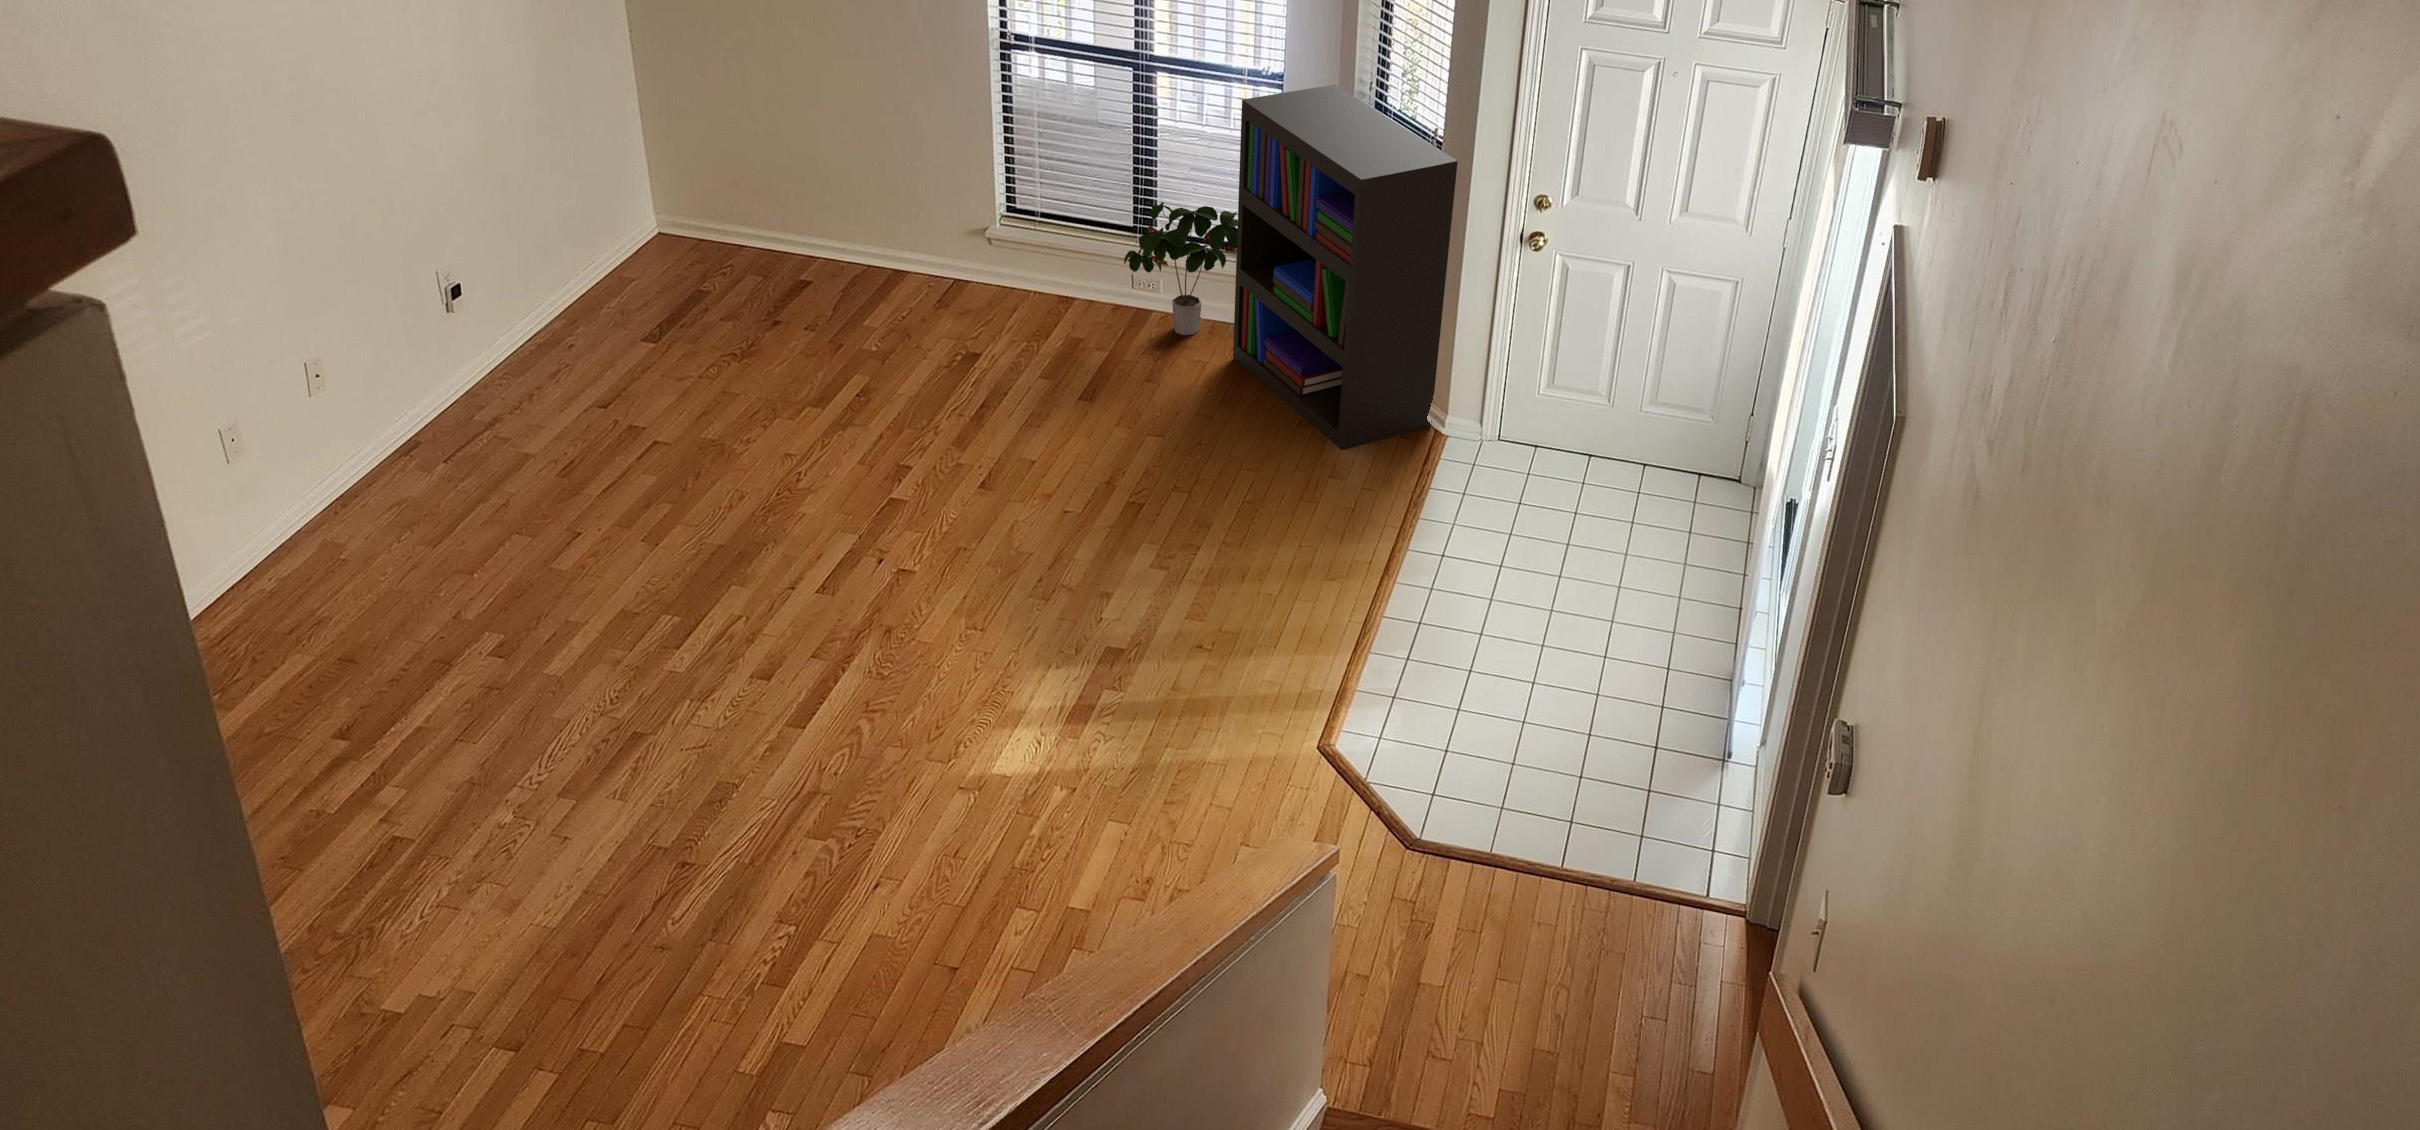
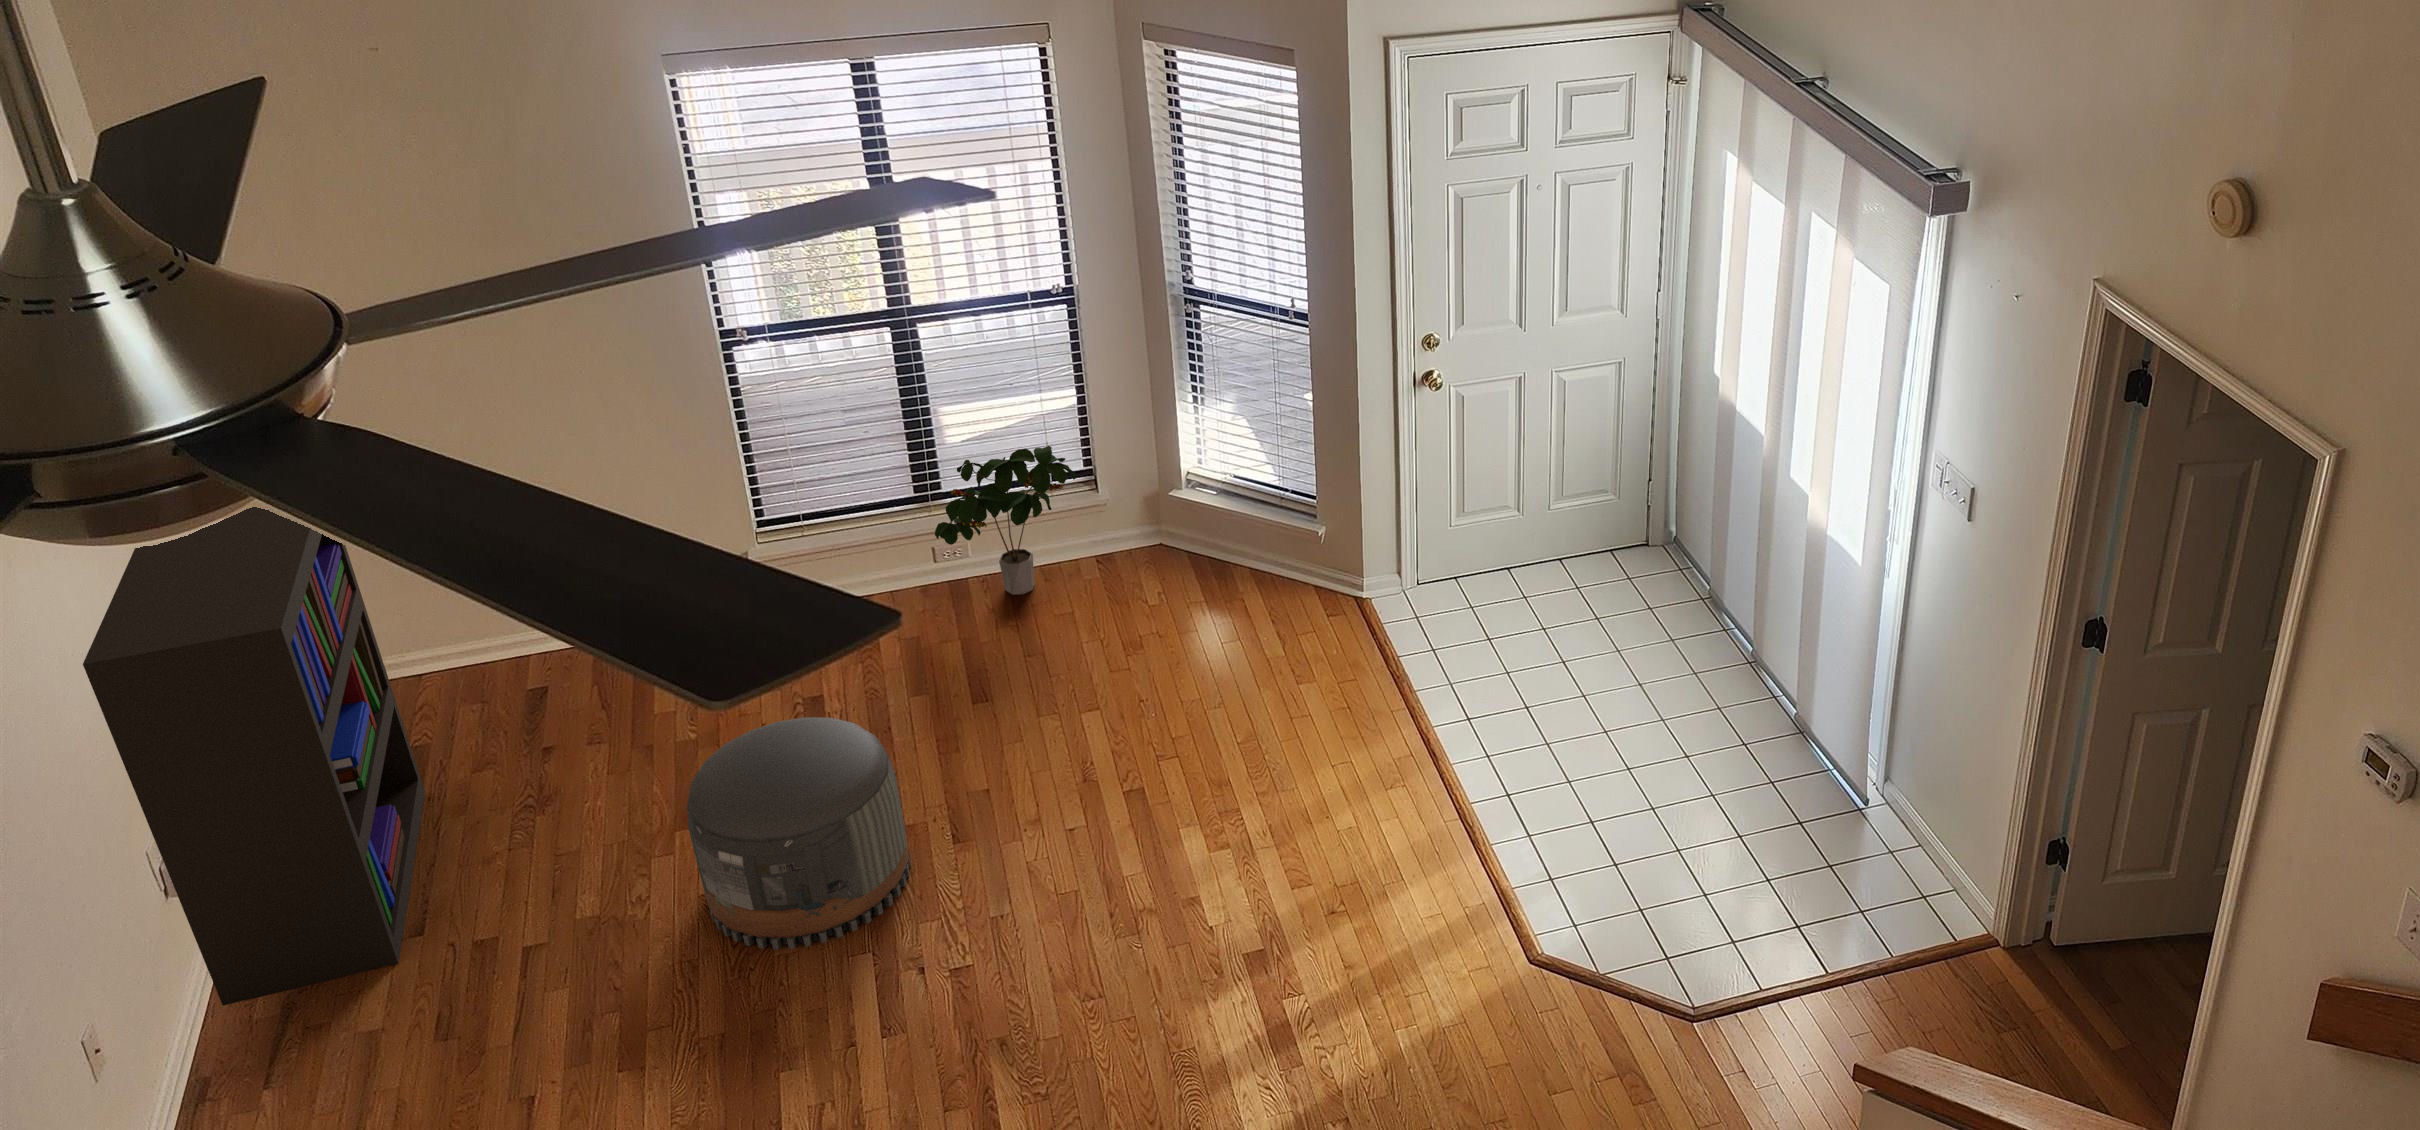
bookshelf: present [1233,85,1458,450] -> present [83,507,425,1006]
pouf: none [774,340,944,519] -> present [687,717,911,949]

